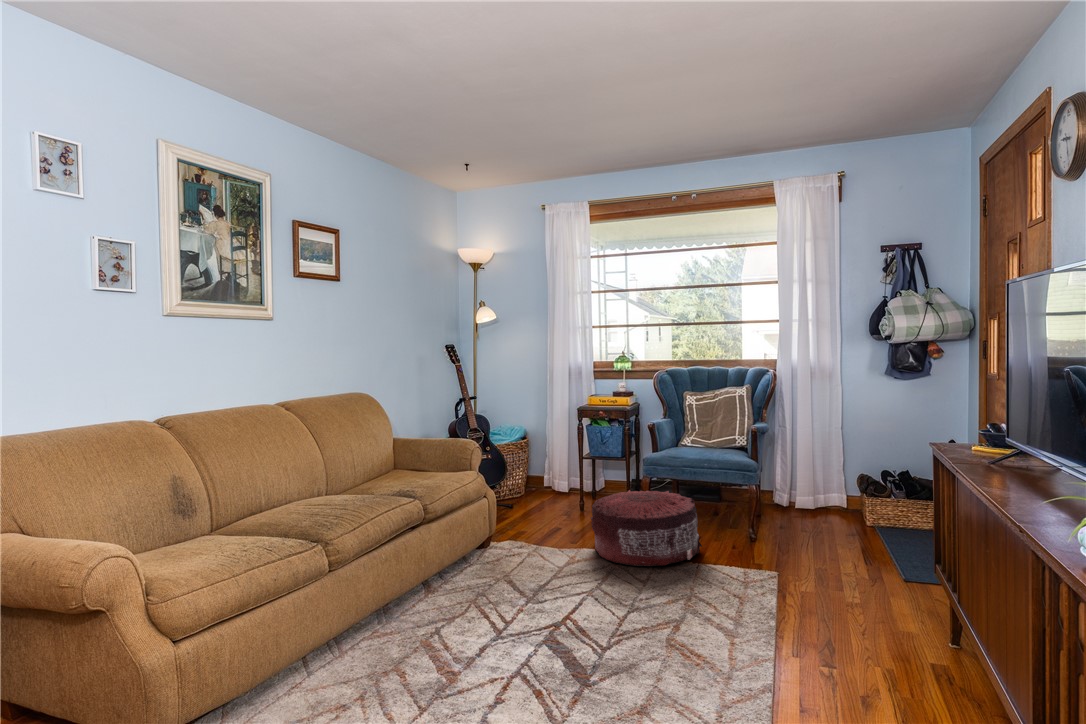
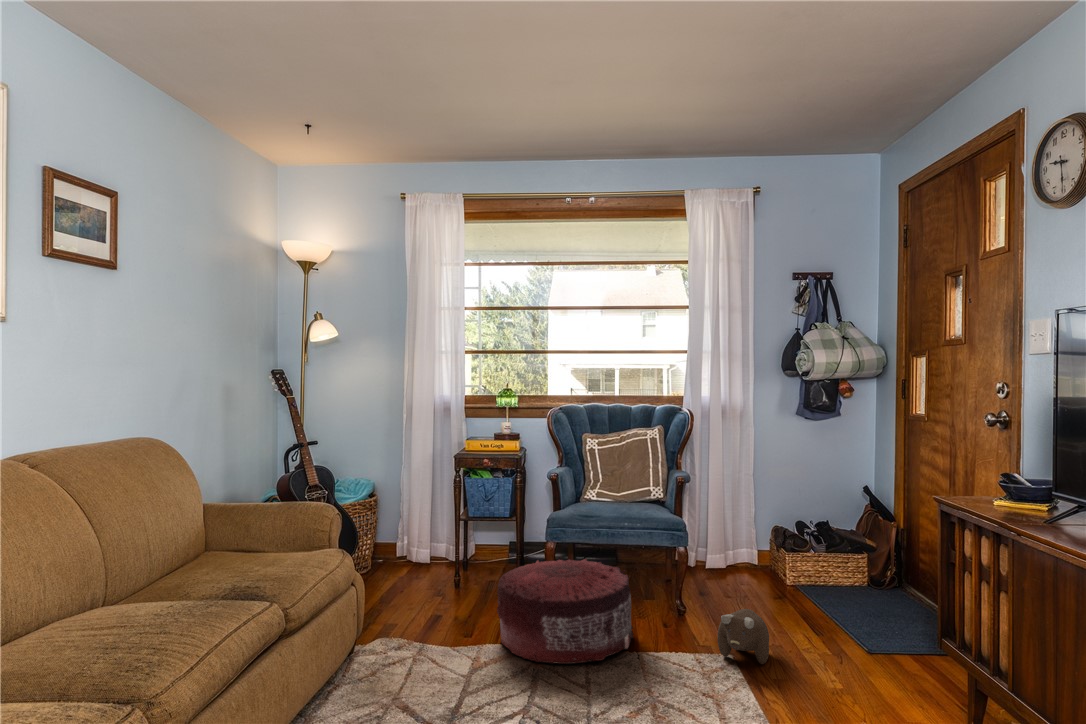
plush toy: none [762,535,811,580] -> present [718,609,769,664]

